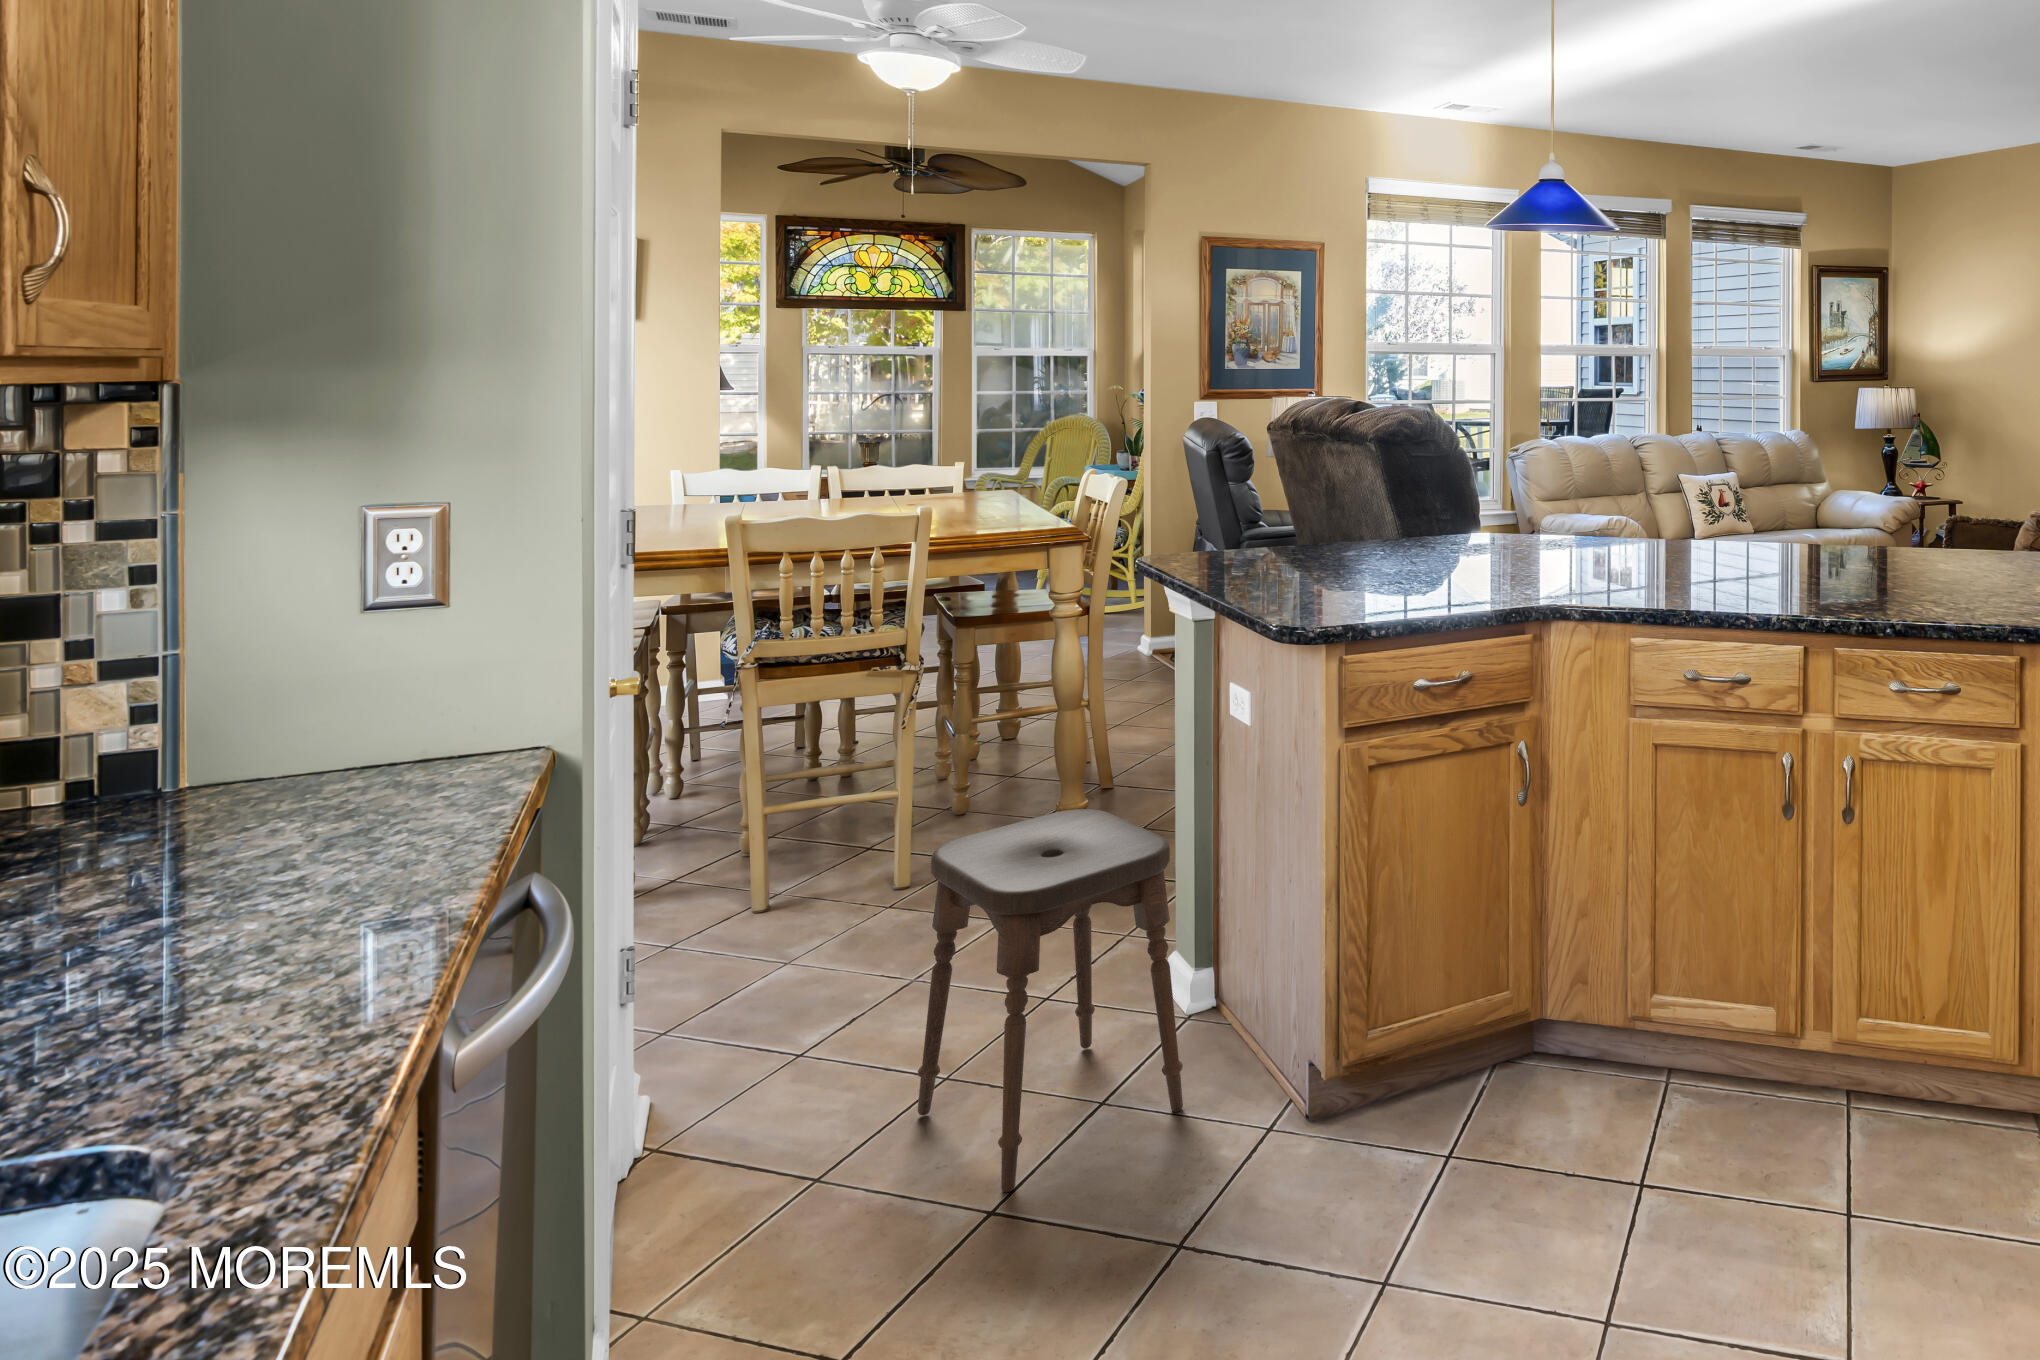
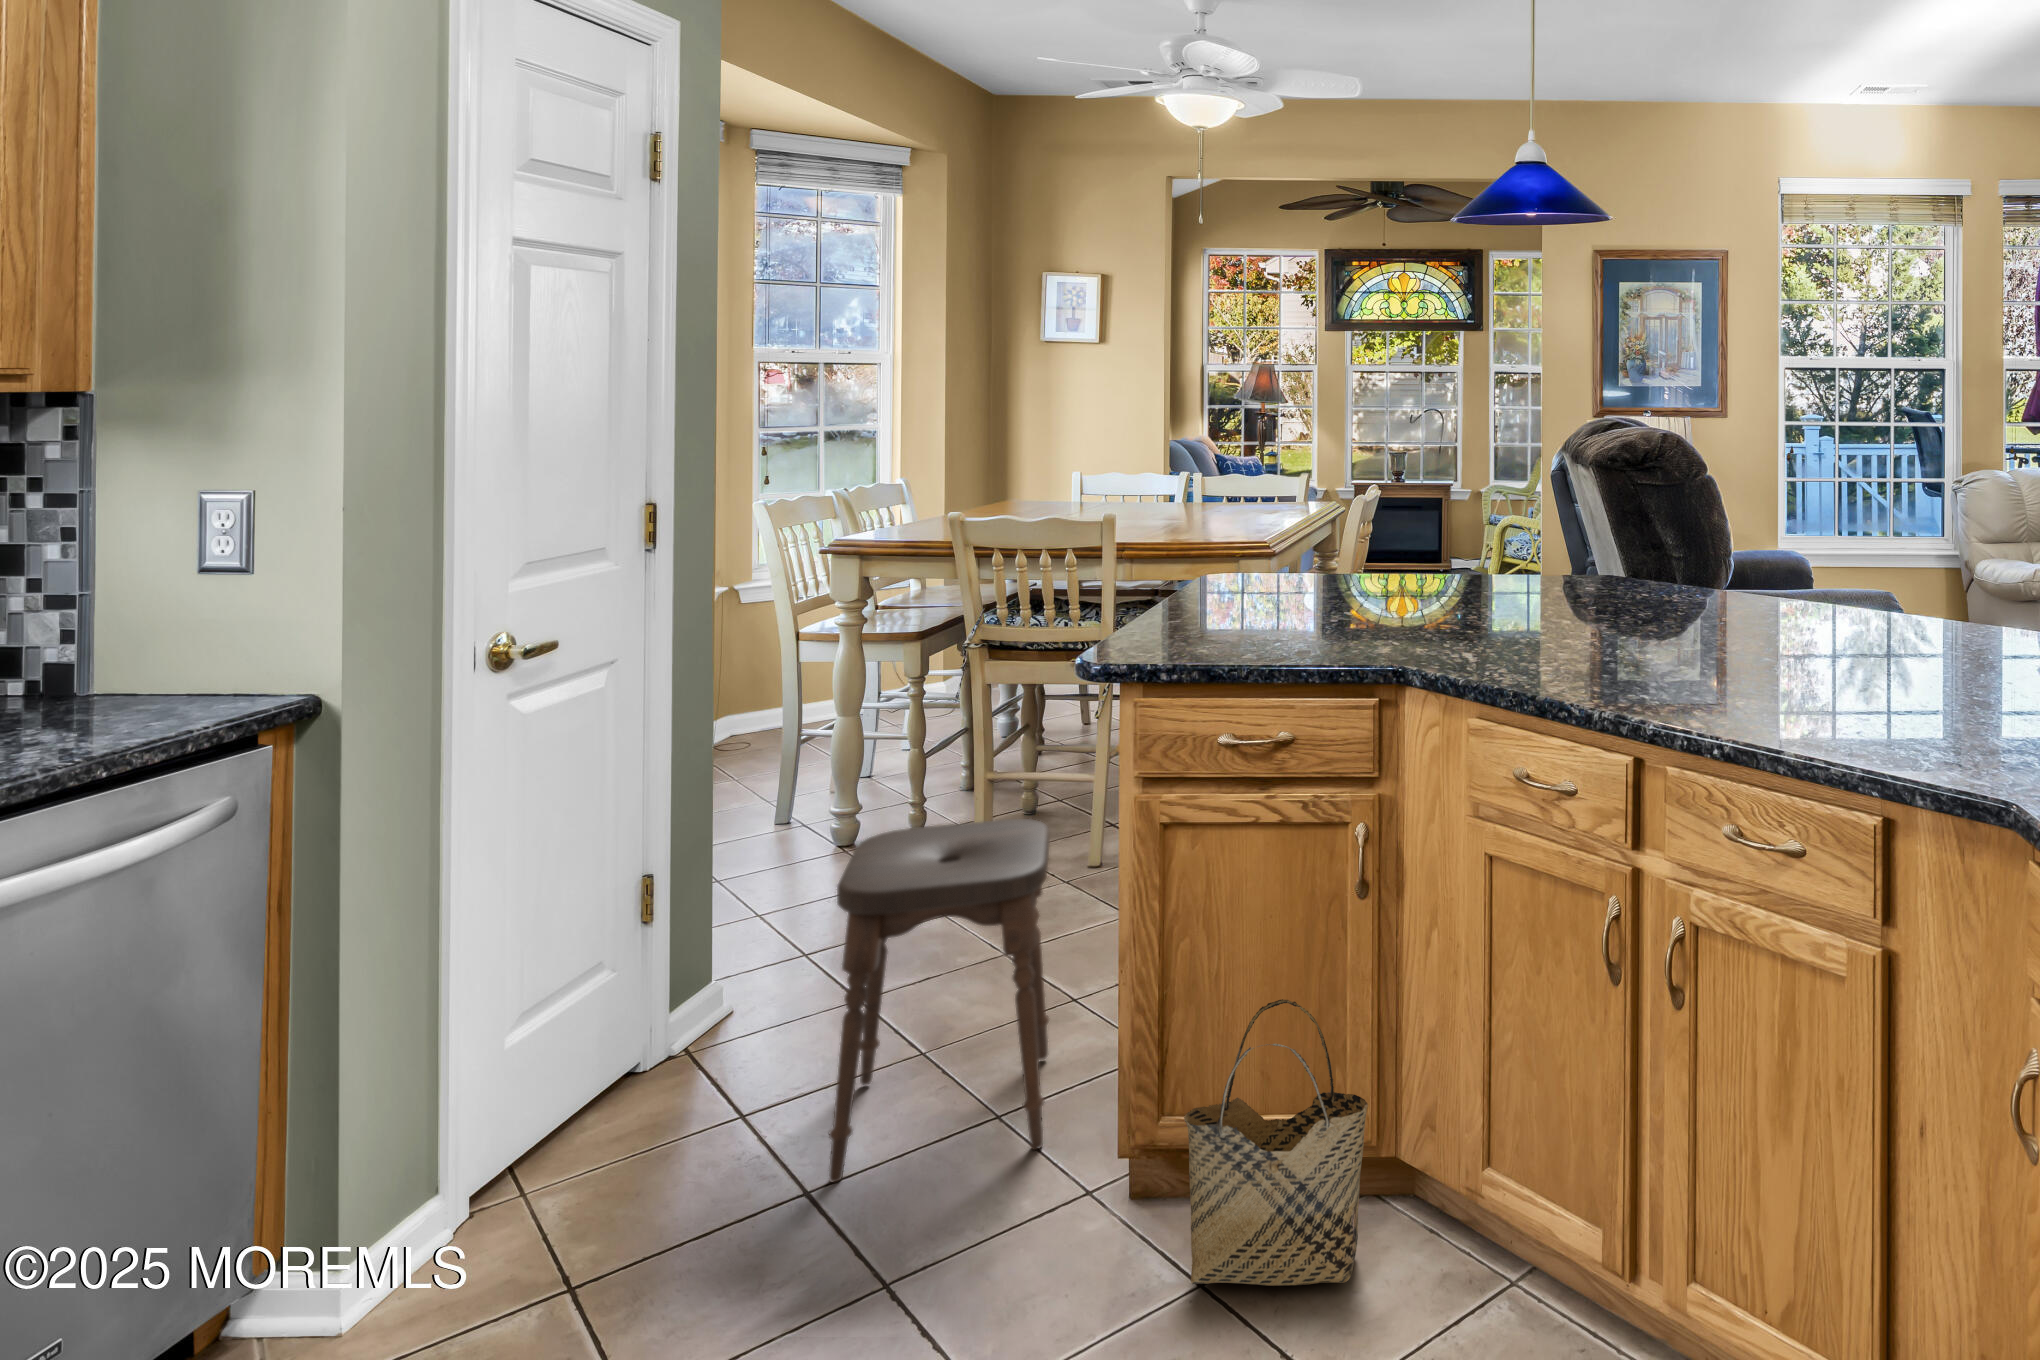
woven basket: none [1426,900,1565,1149] -> present [1184,999,1368,1286]

